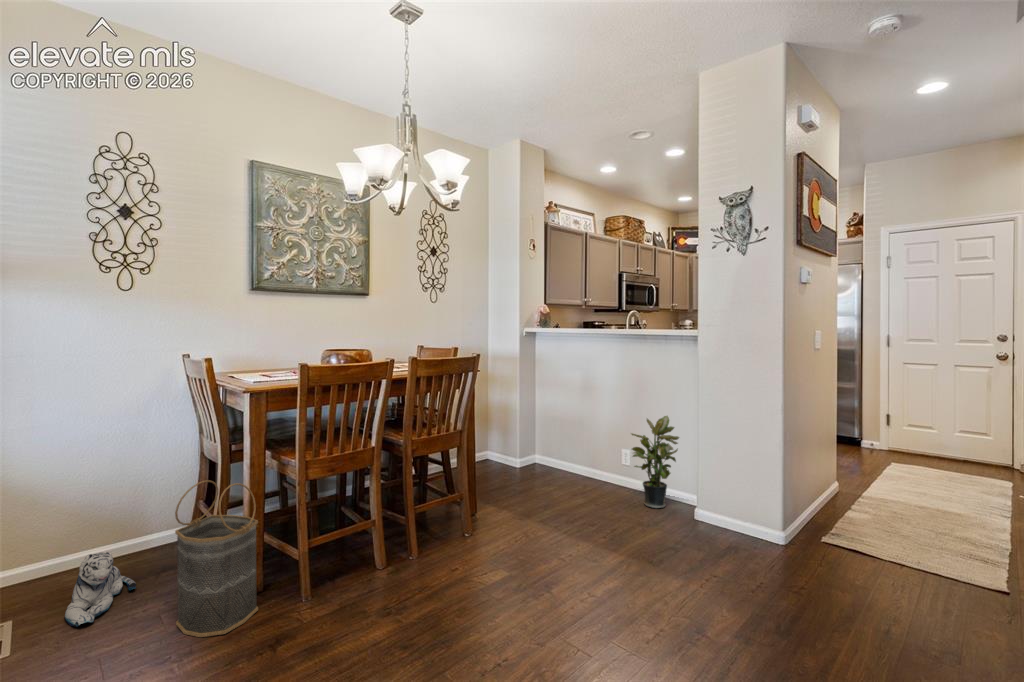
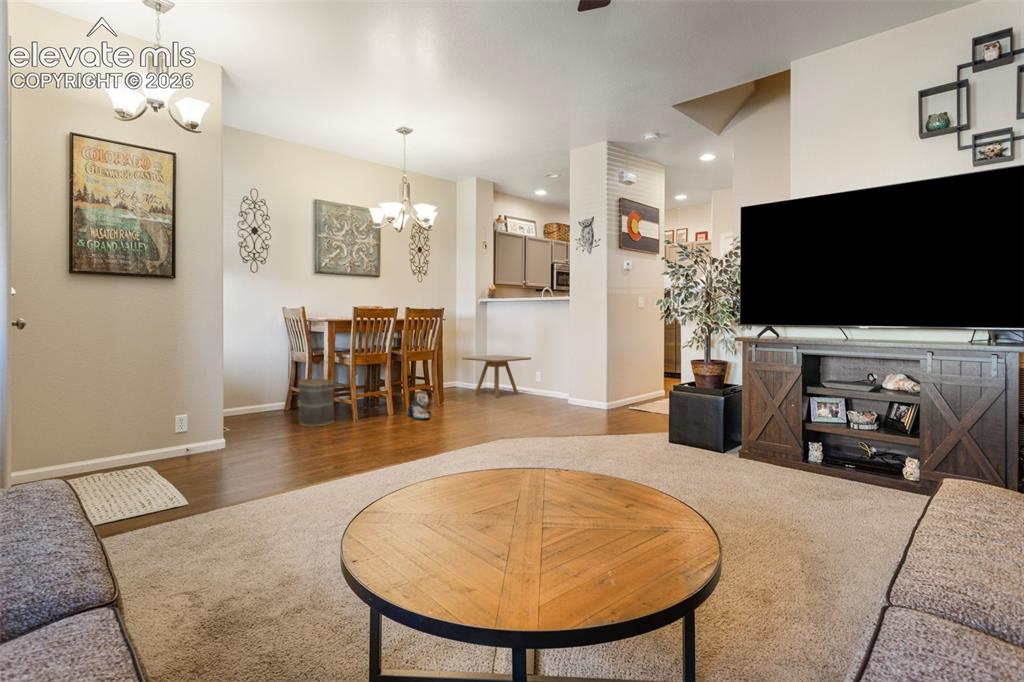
side table: none [501,415,613,496] -> present [462,355,531,398]
potted plant: present [632,416,679,508] -> none [536,348,564,401]
plush toy: present [65,552,136,627] -> present [408,393,431,420]

